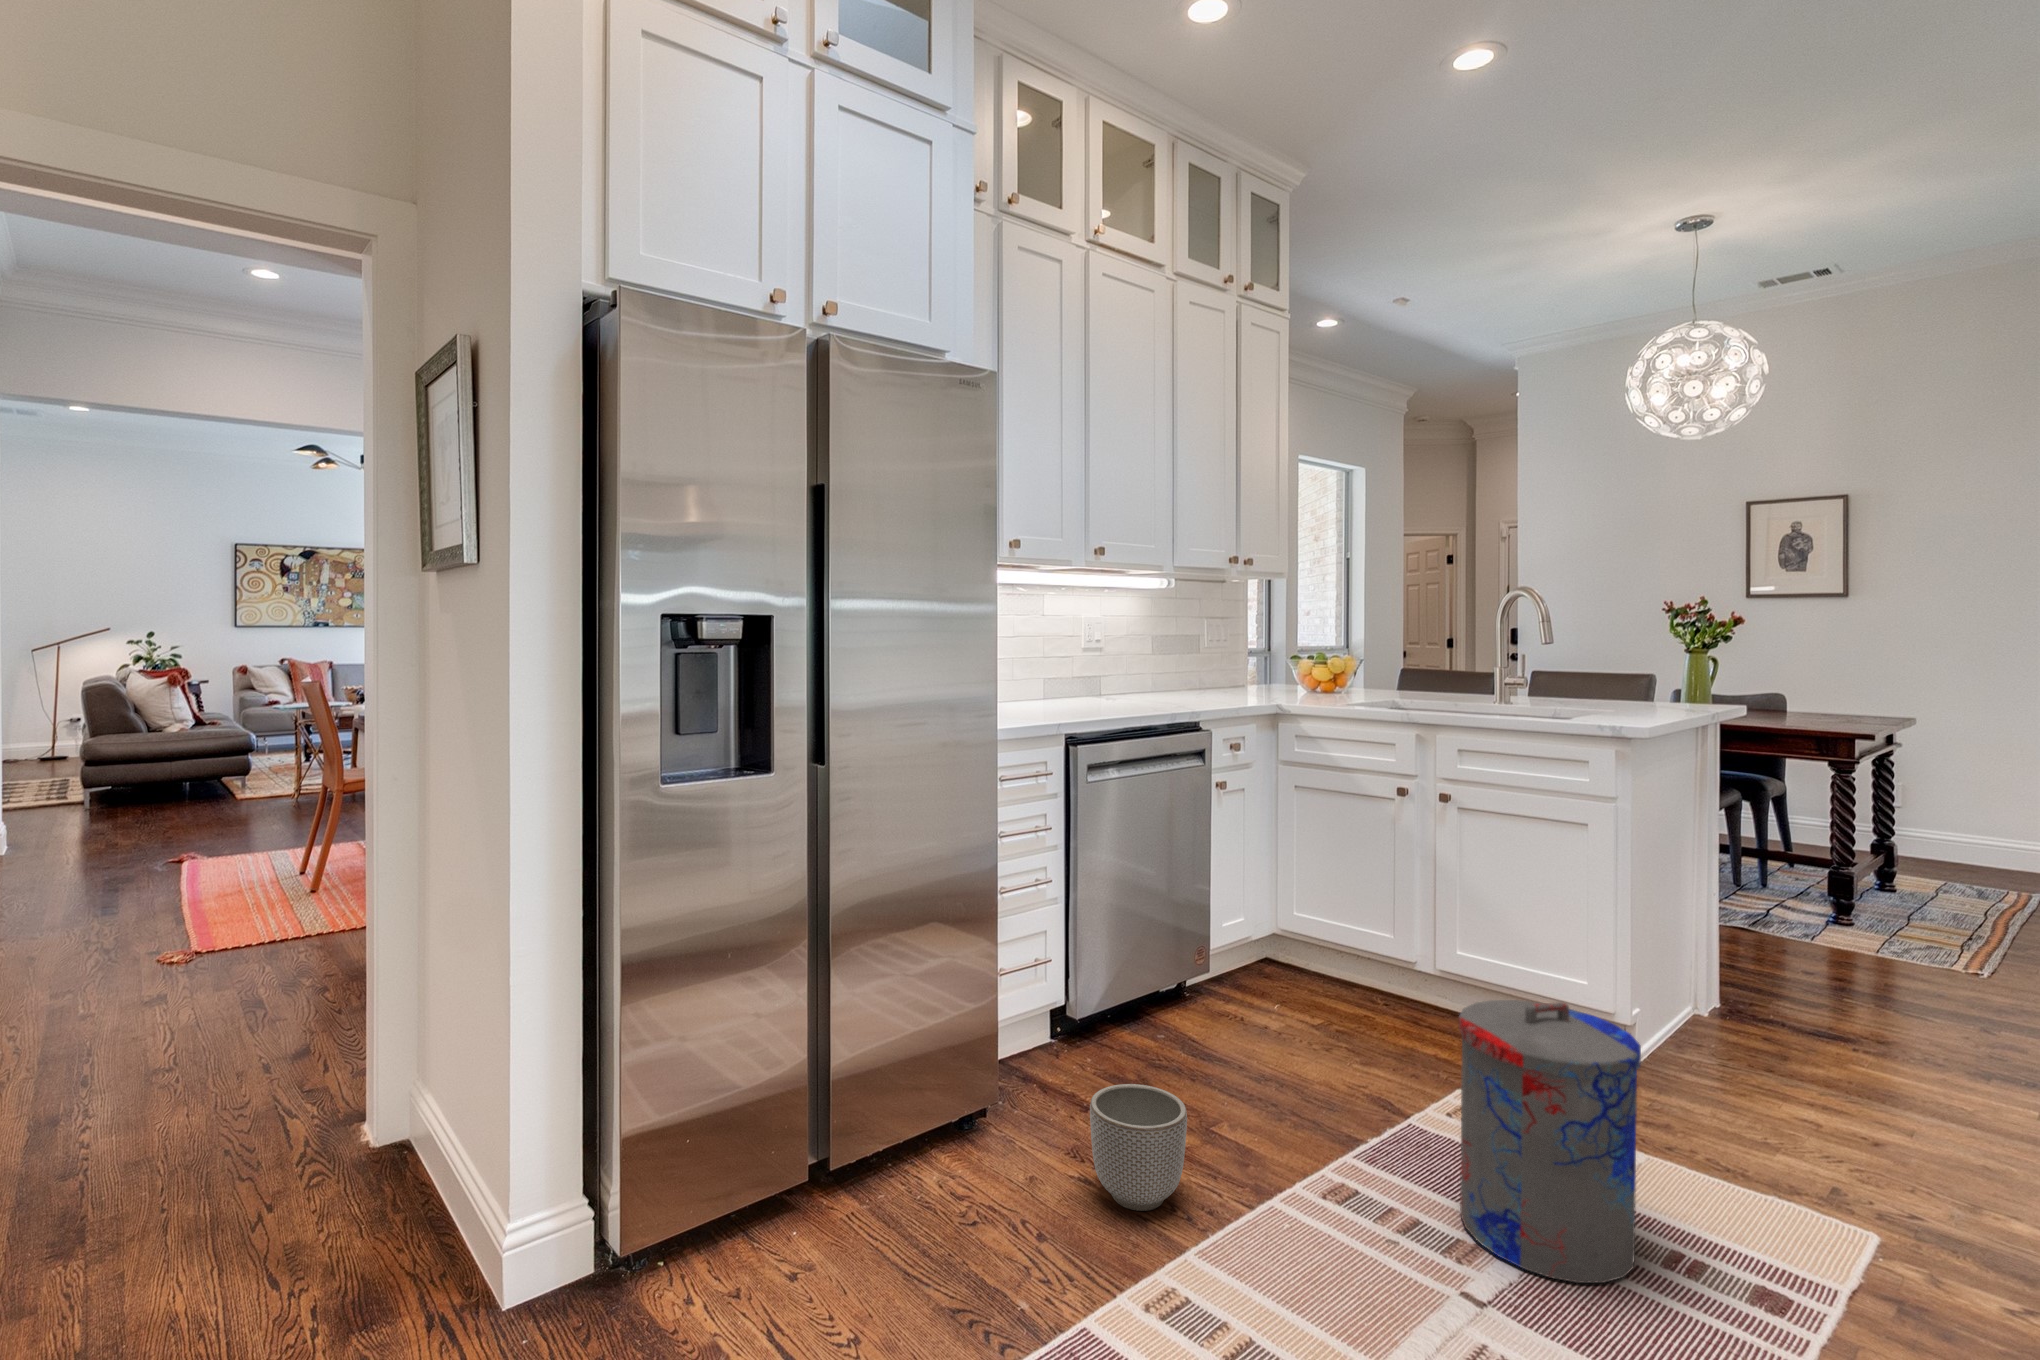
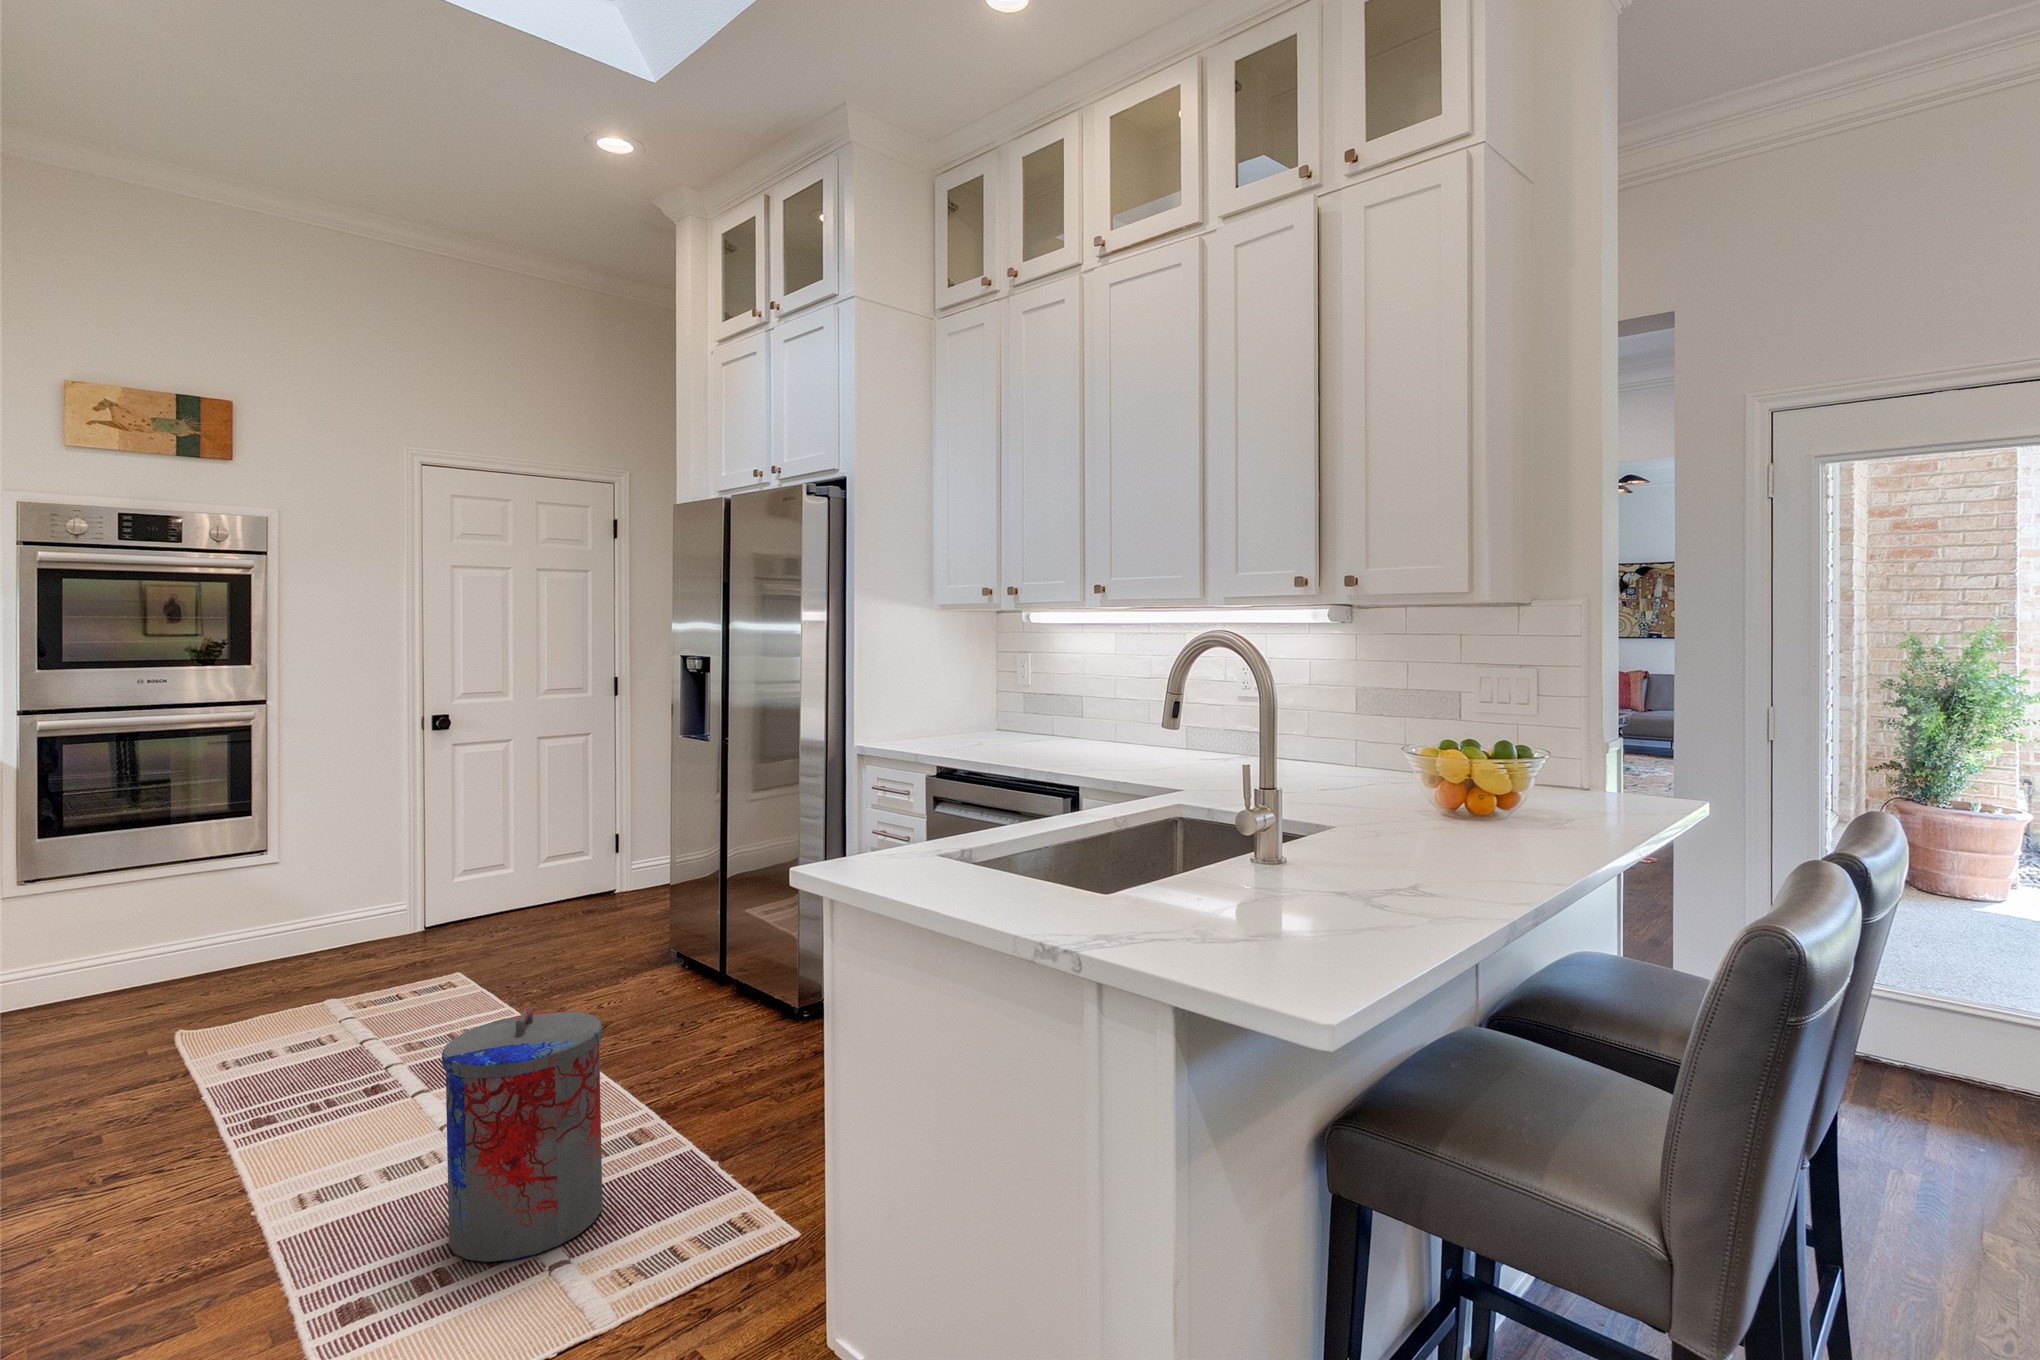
planter: present [1090,1084,1187,1211] -> none [652,997,725,1082]

